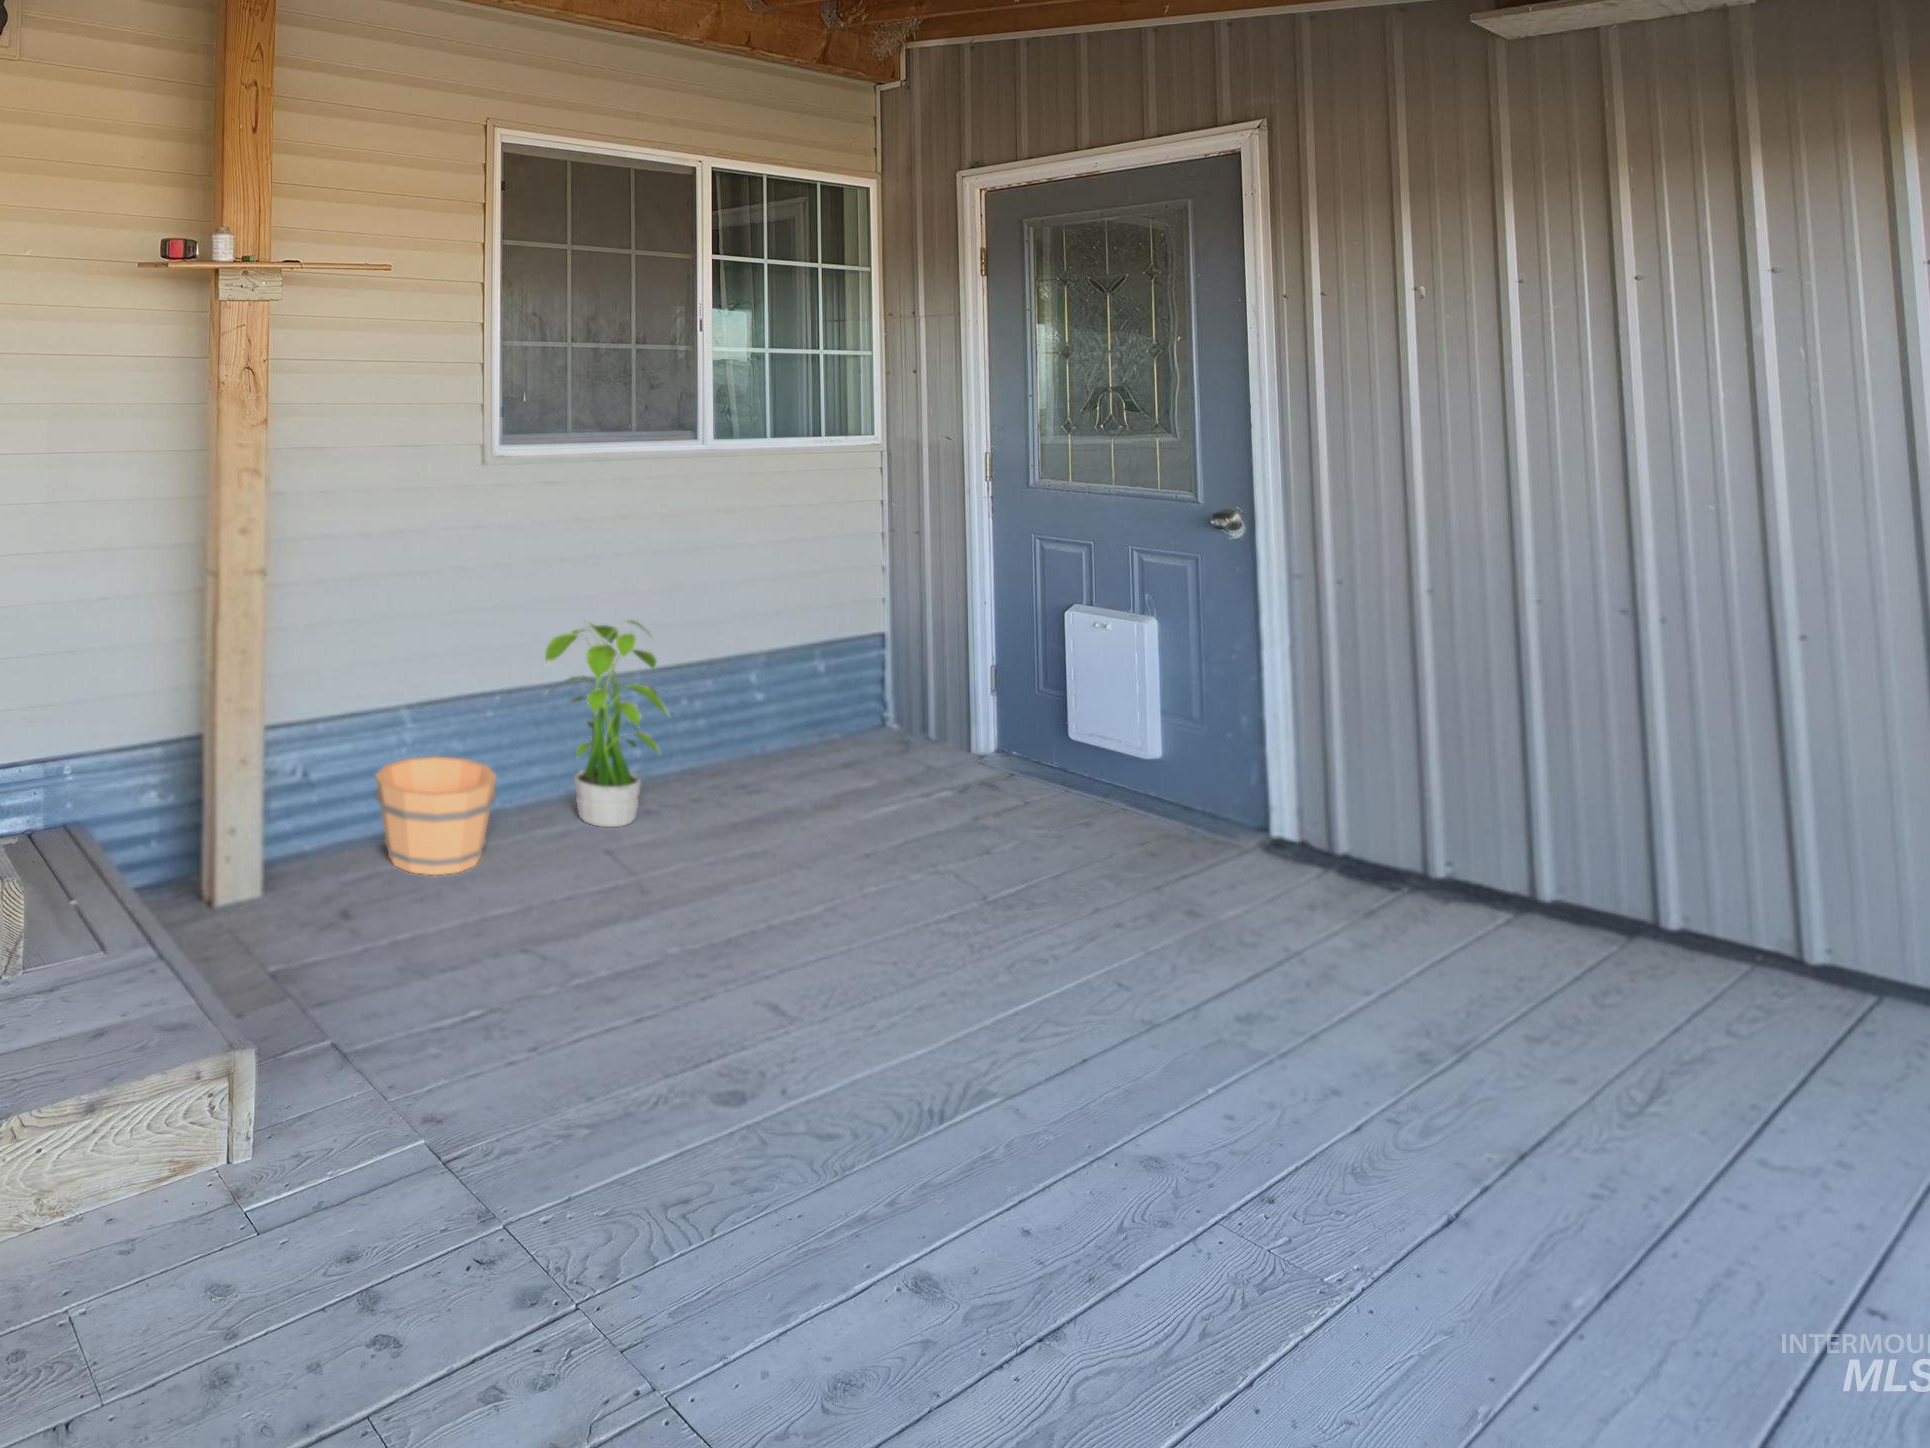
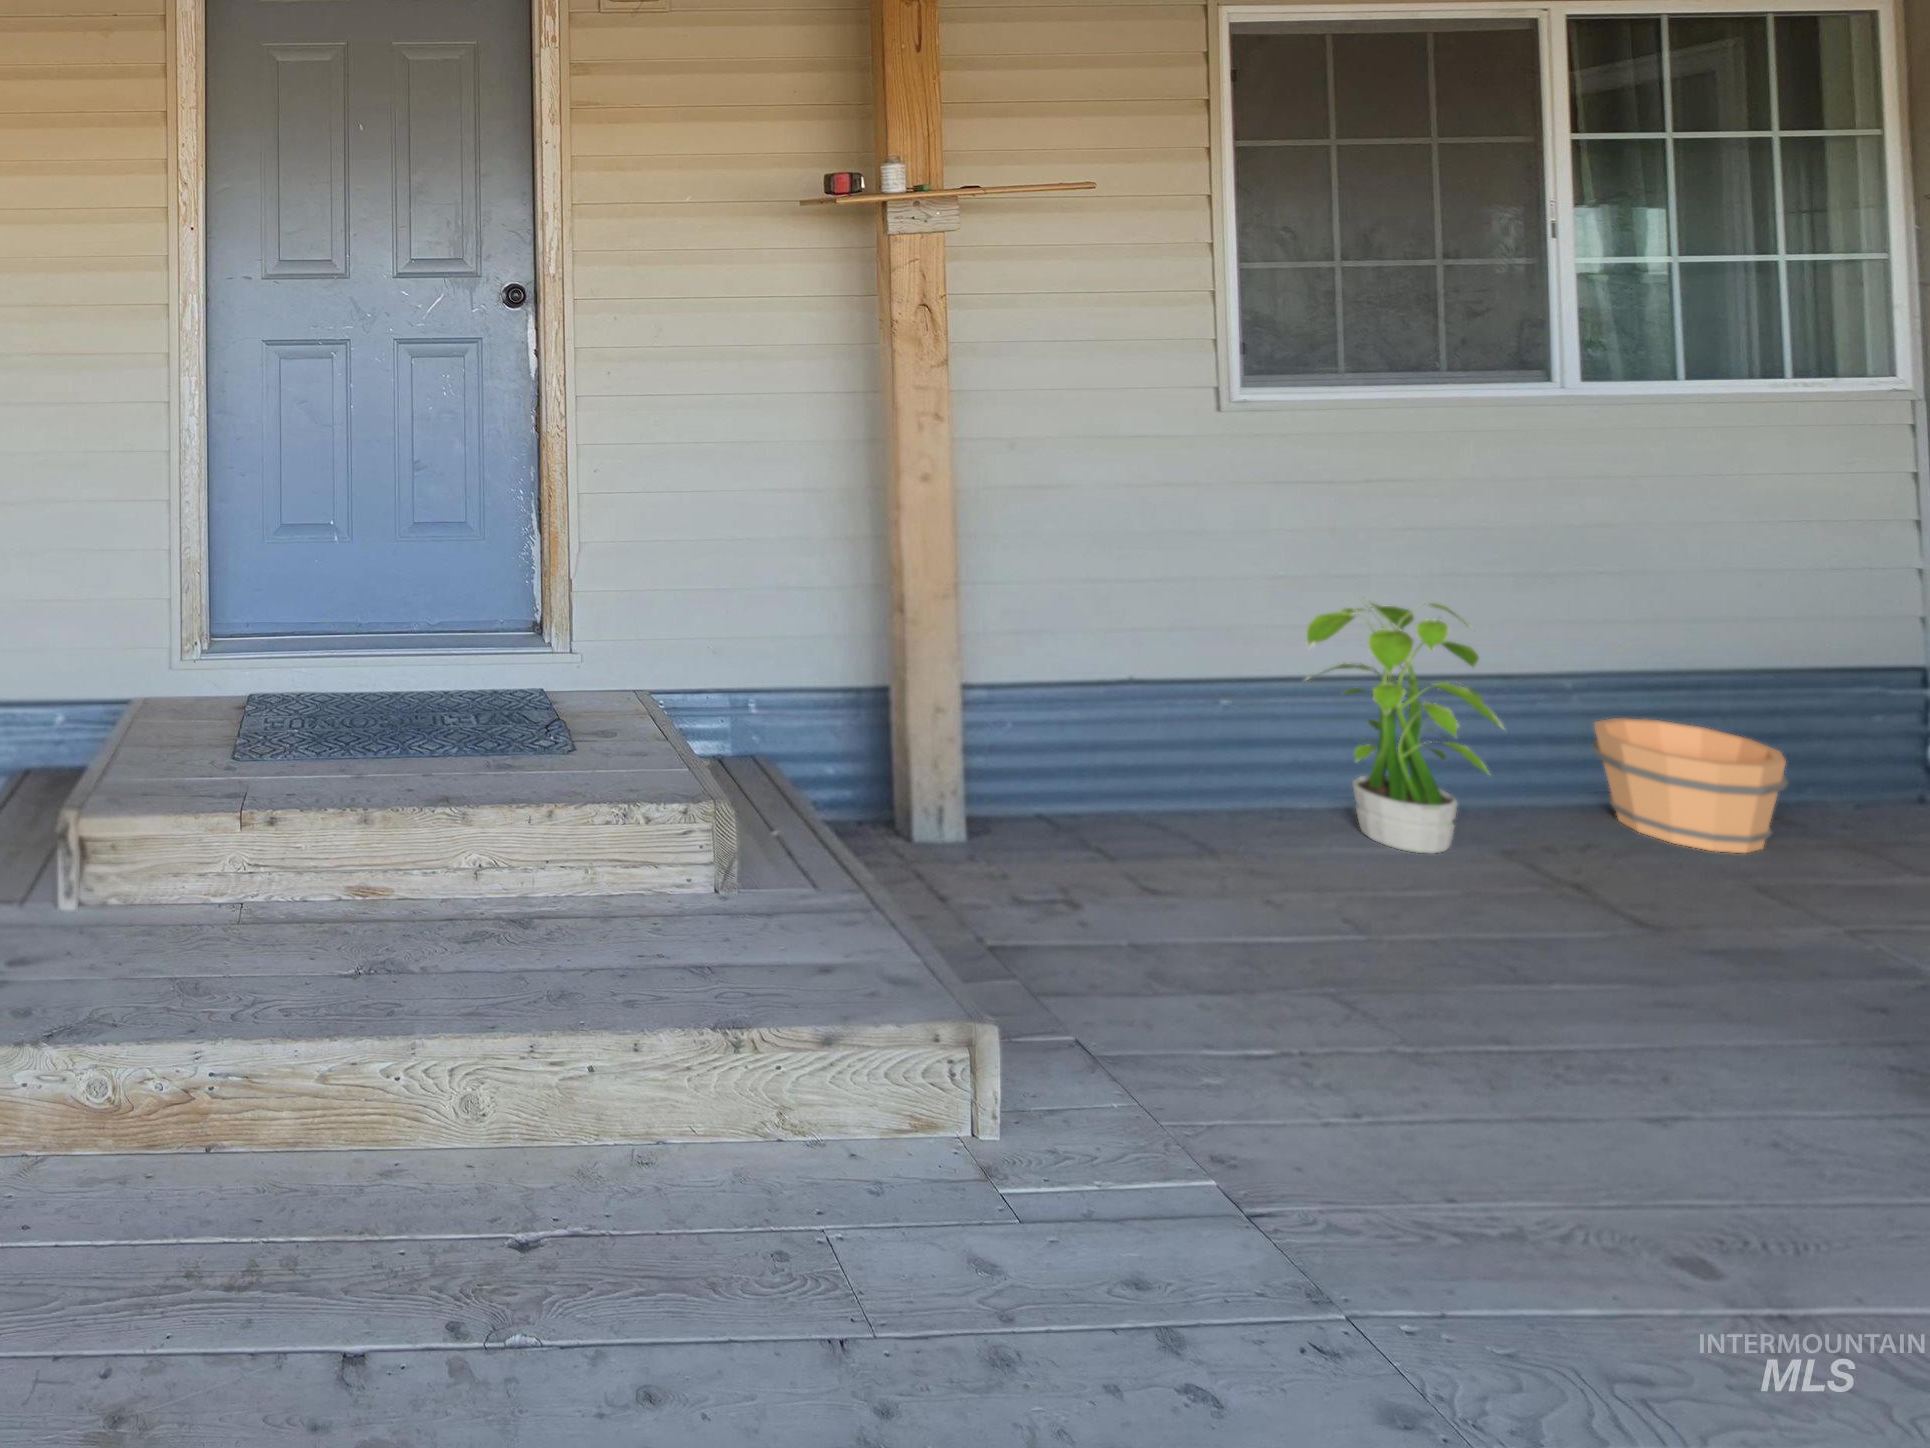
bucket: present [374,756,497,875] -> present [1593,718,1788,853]

